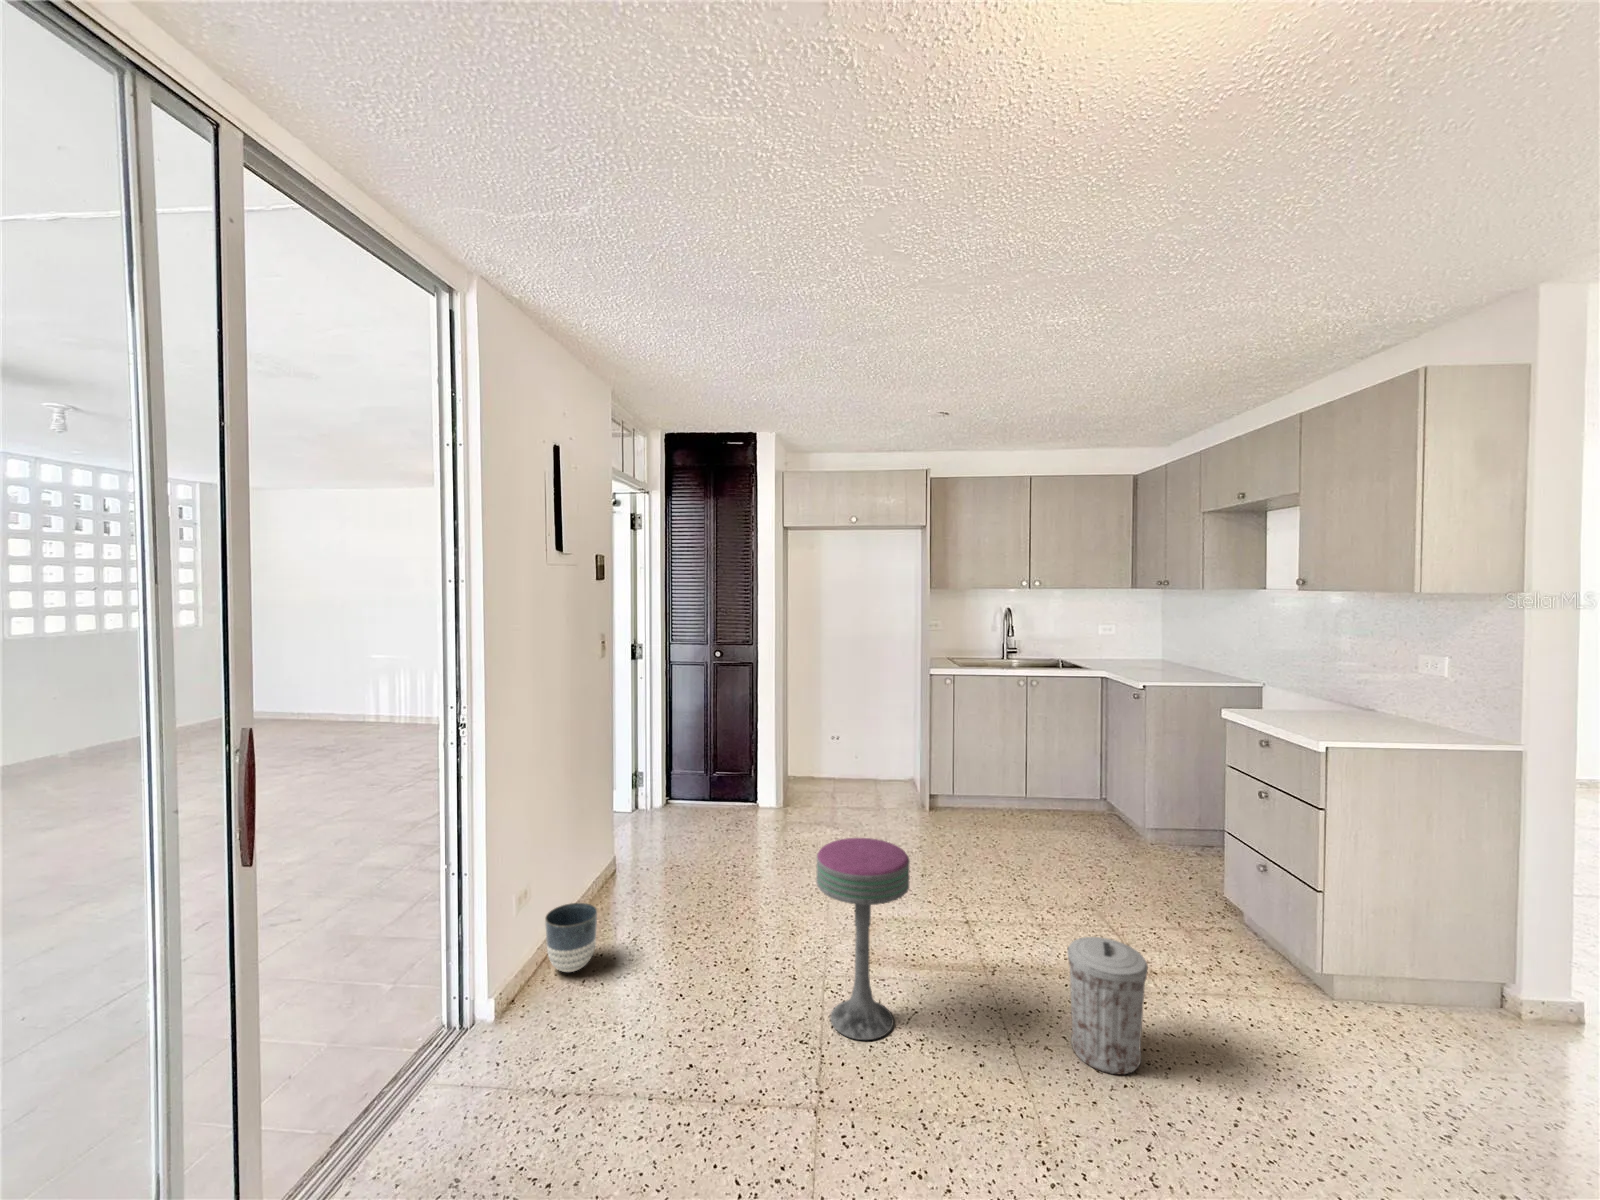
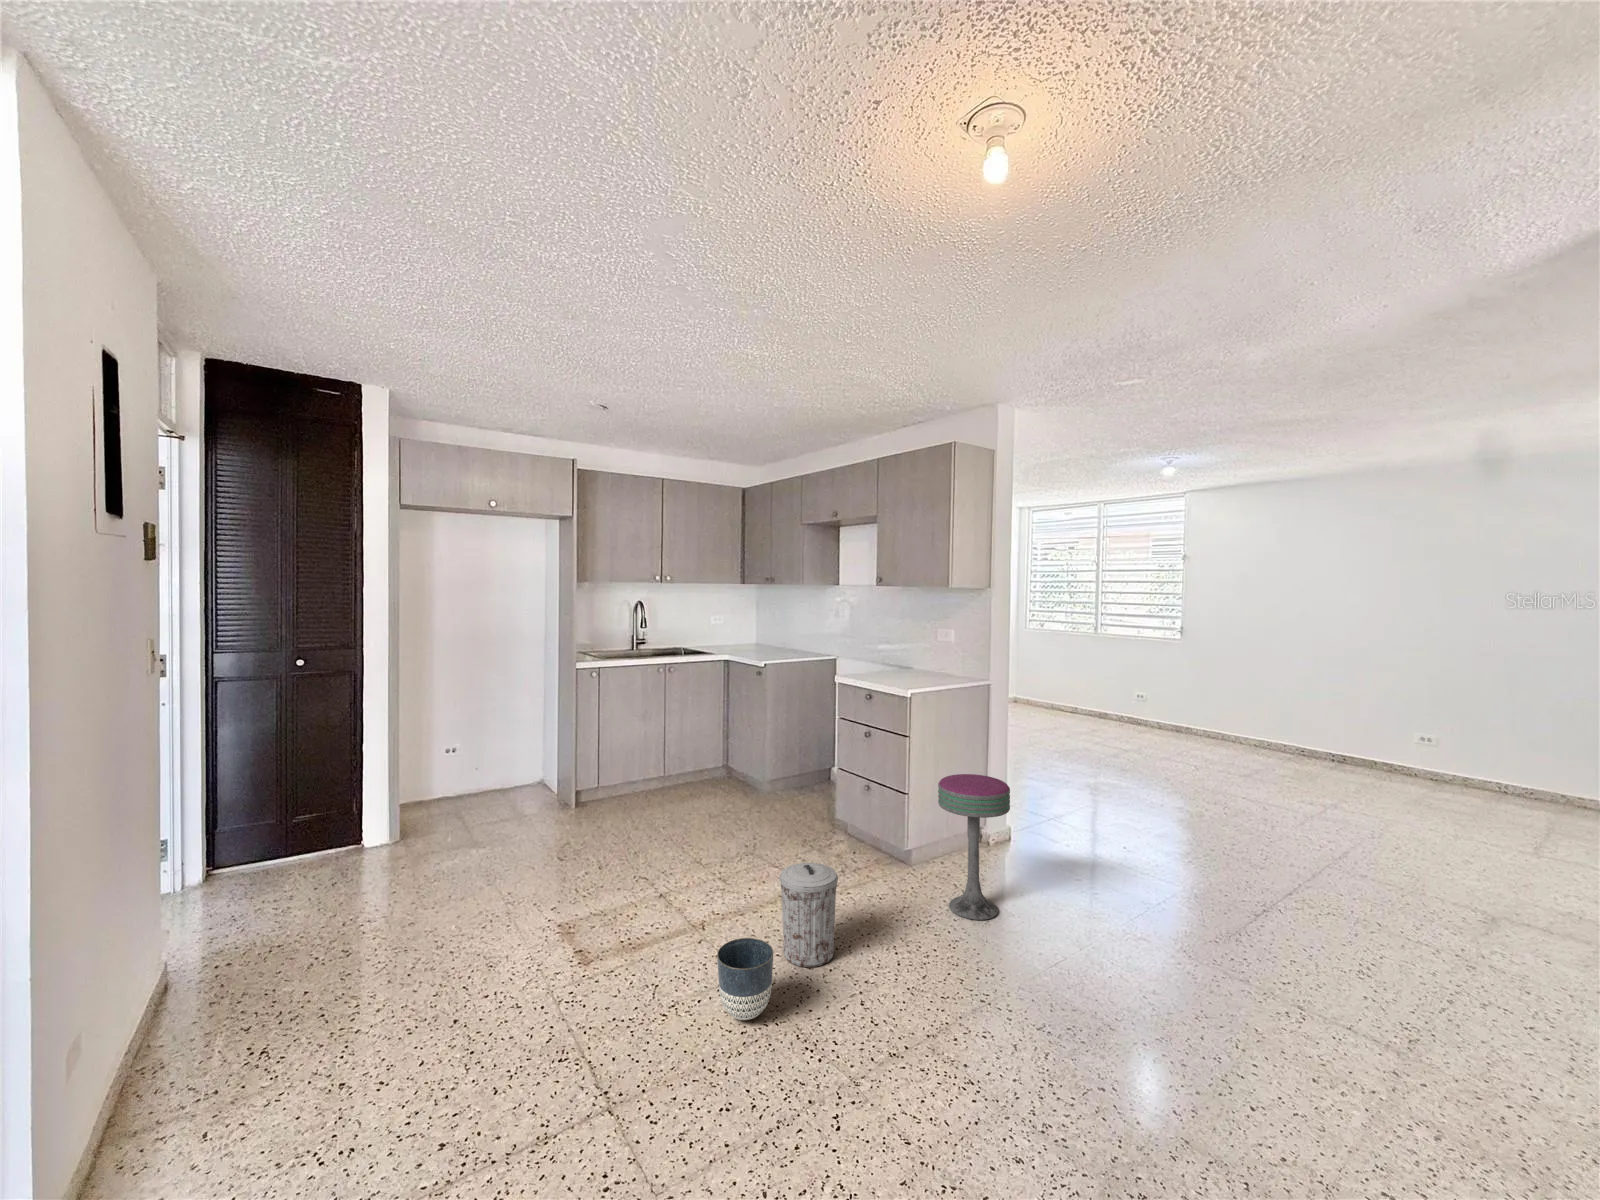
bar stool: present [816,838,910,1040] -> present [938,774,1010,920]
planter: present [545,903,597,972] -> present [717,938,773,1020]

